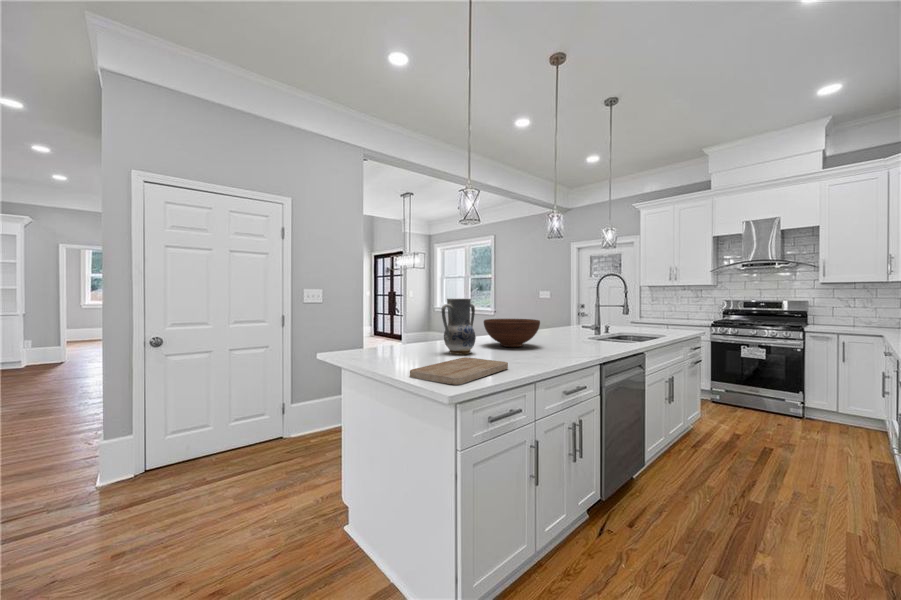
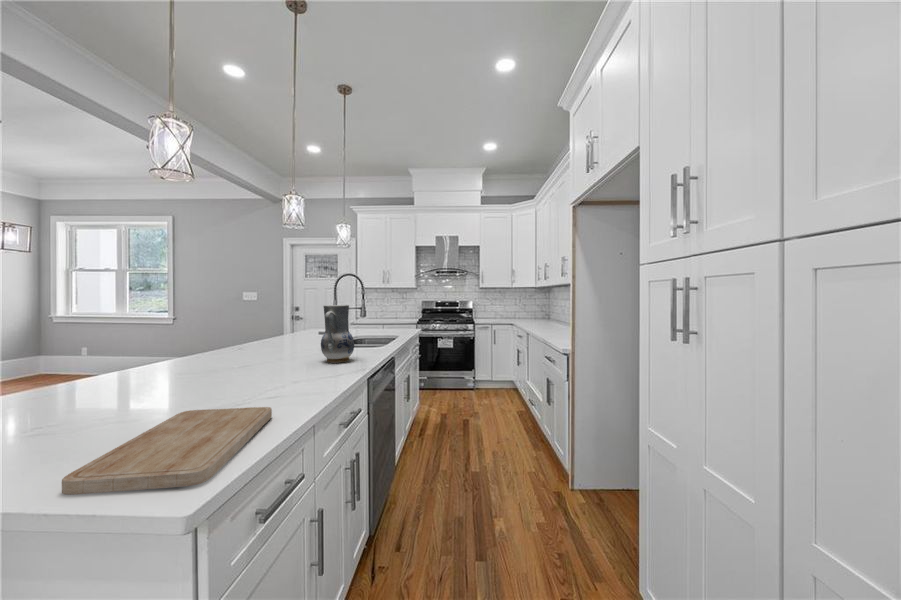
vase: present [442,299,476,354] -> present [321,305,354,363]
fruit bowl: present [484,319,540,347] -> none [198,332,287,374]

